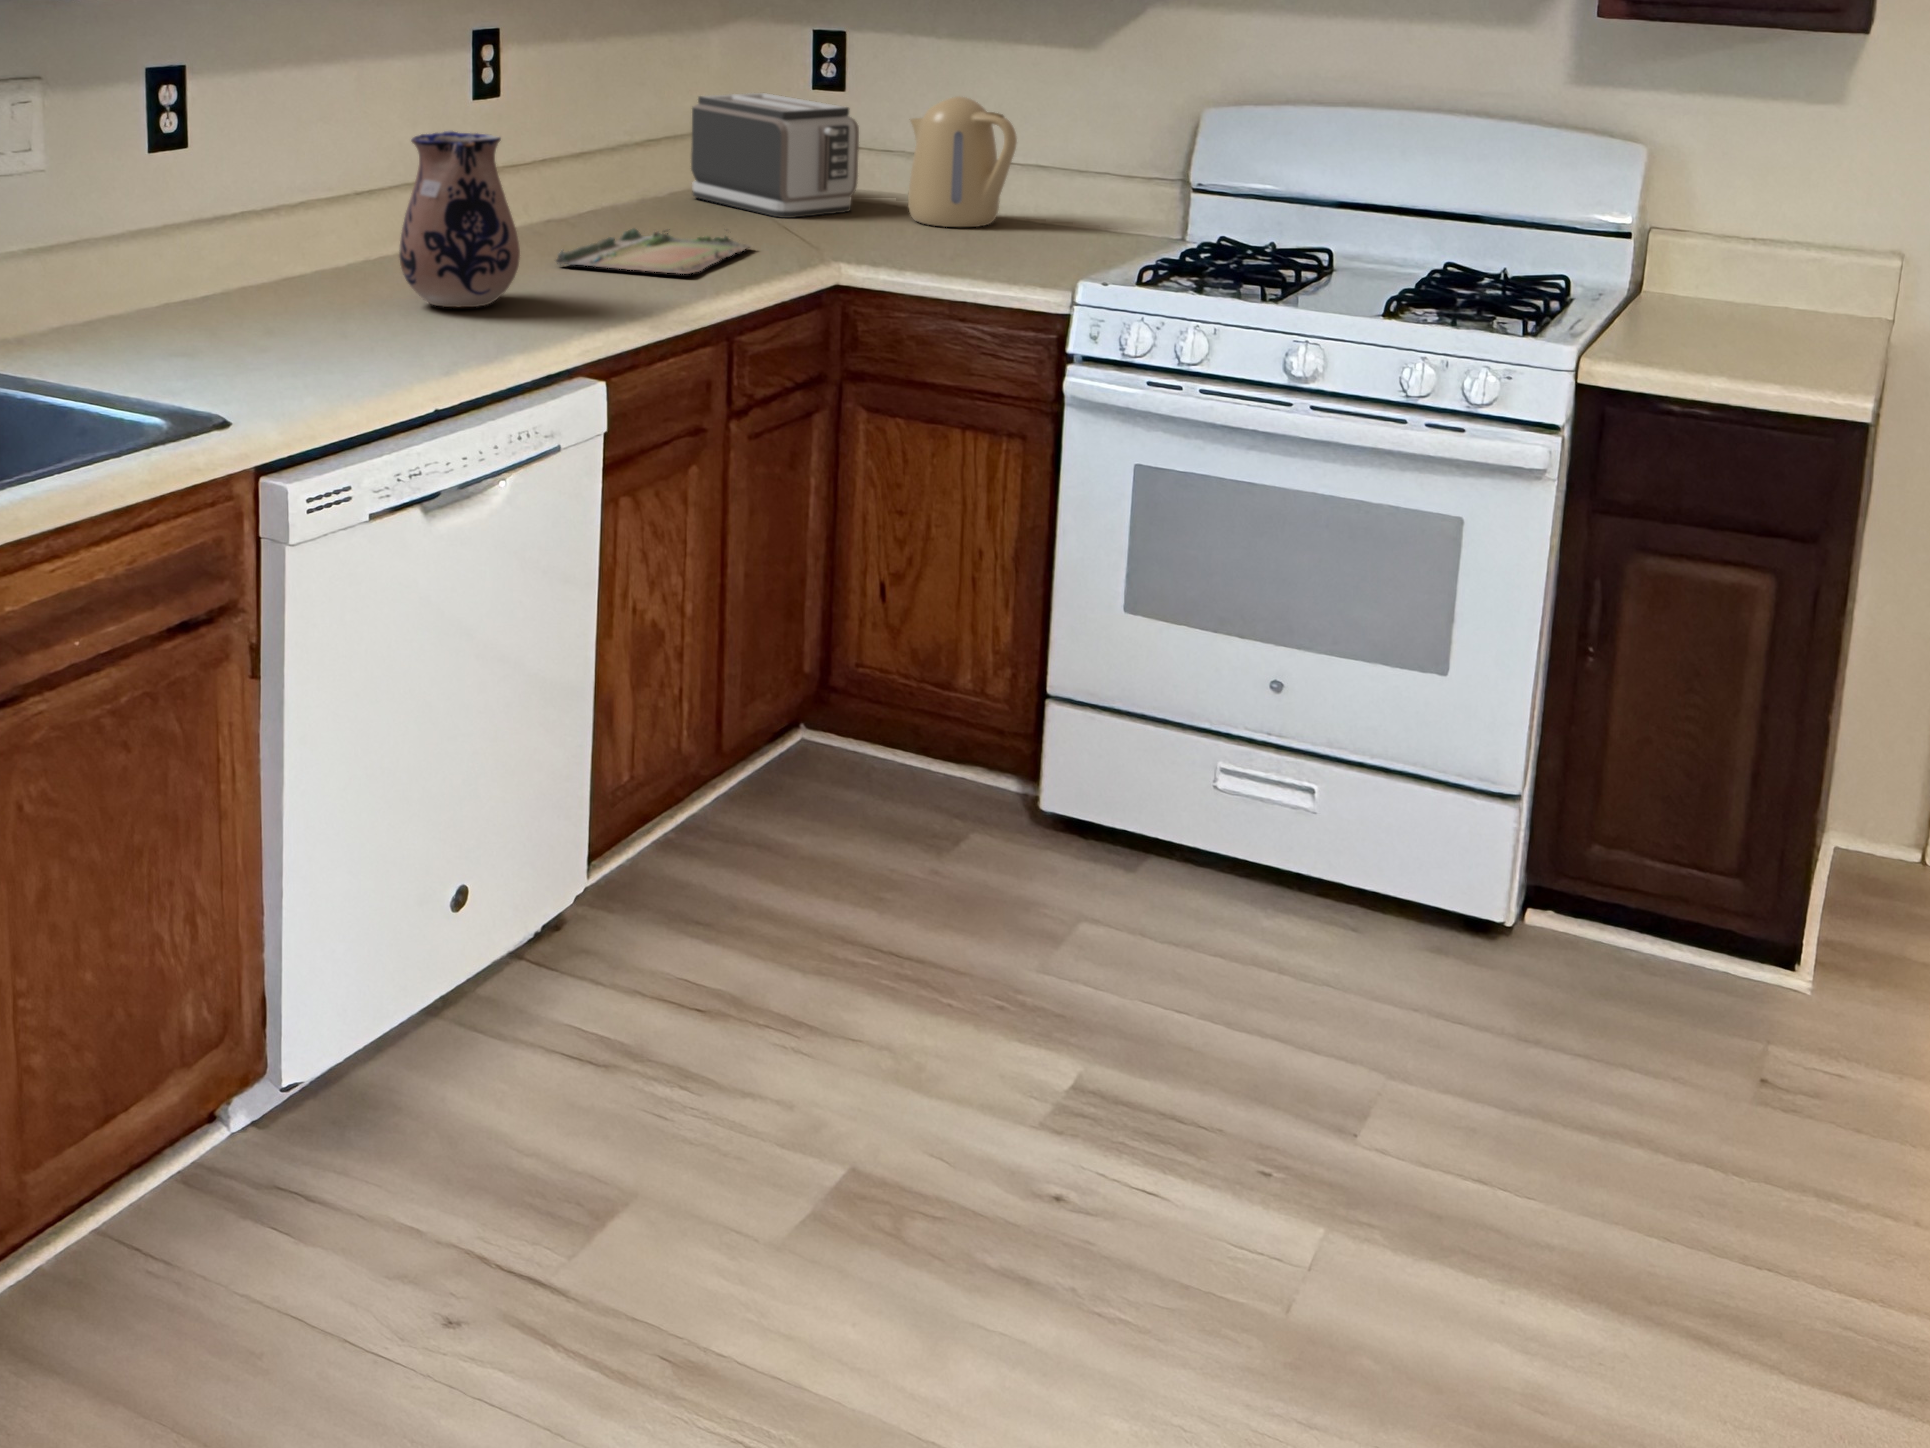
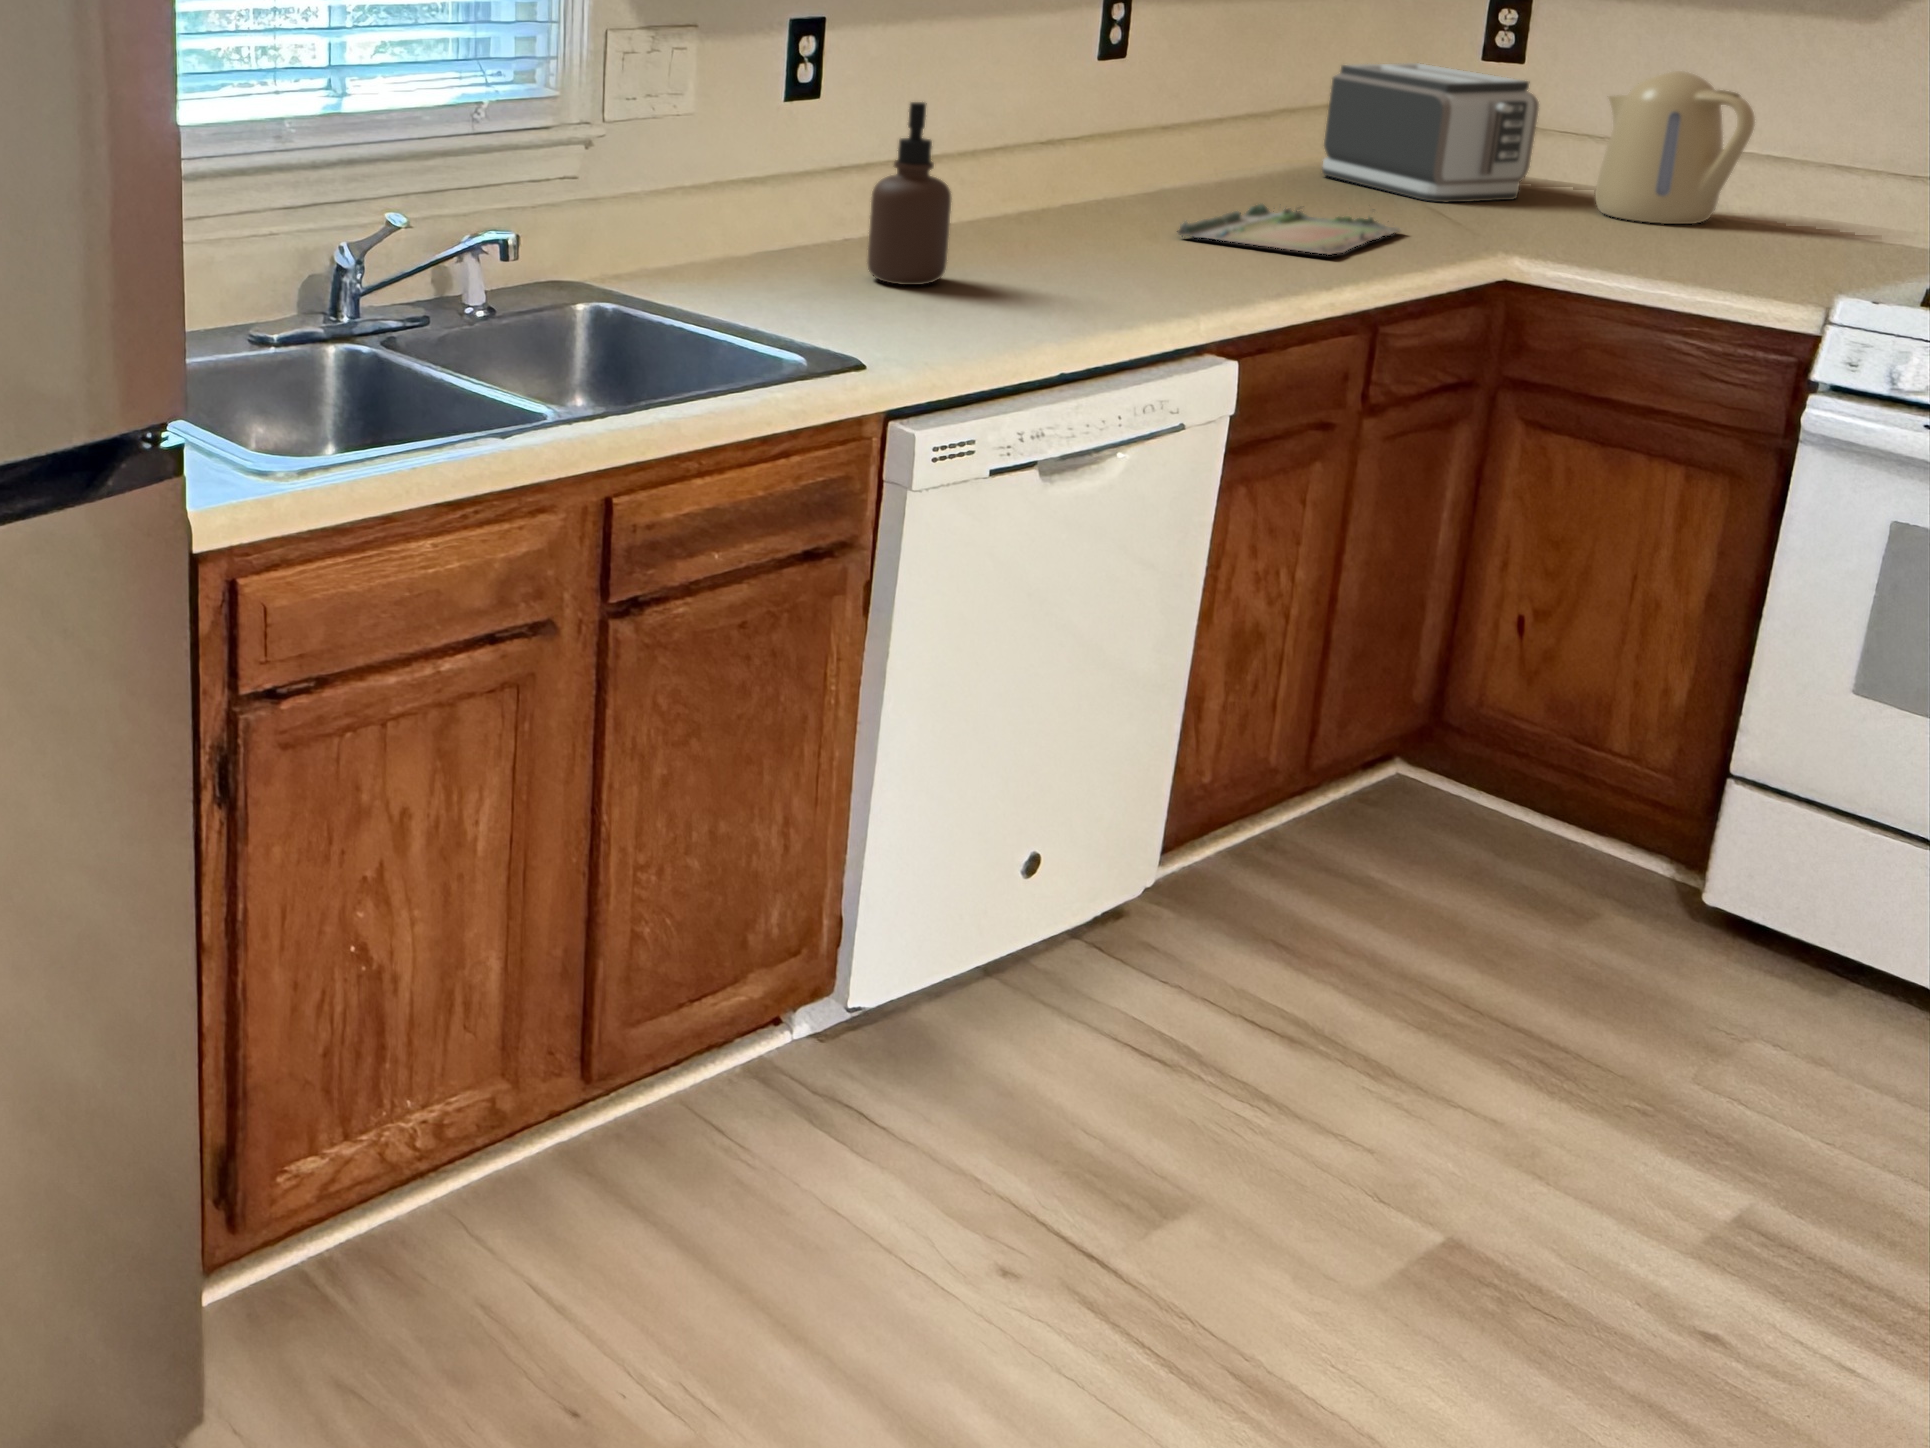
ceramic pitcher: present [399,131,520,307] -> none [1021,90,1149,273]
soap dispenser: none [242,149,325,333] -> present [868,102,951,285]

